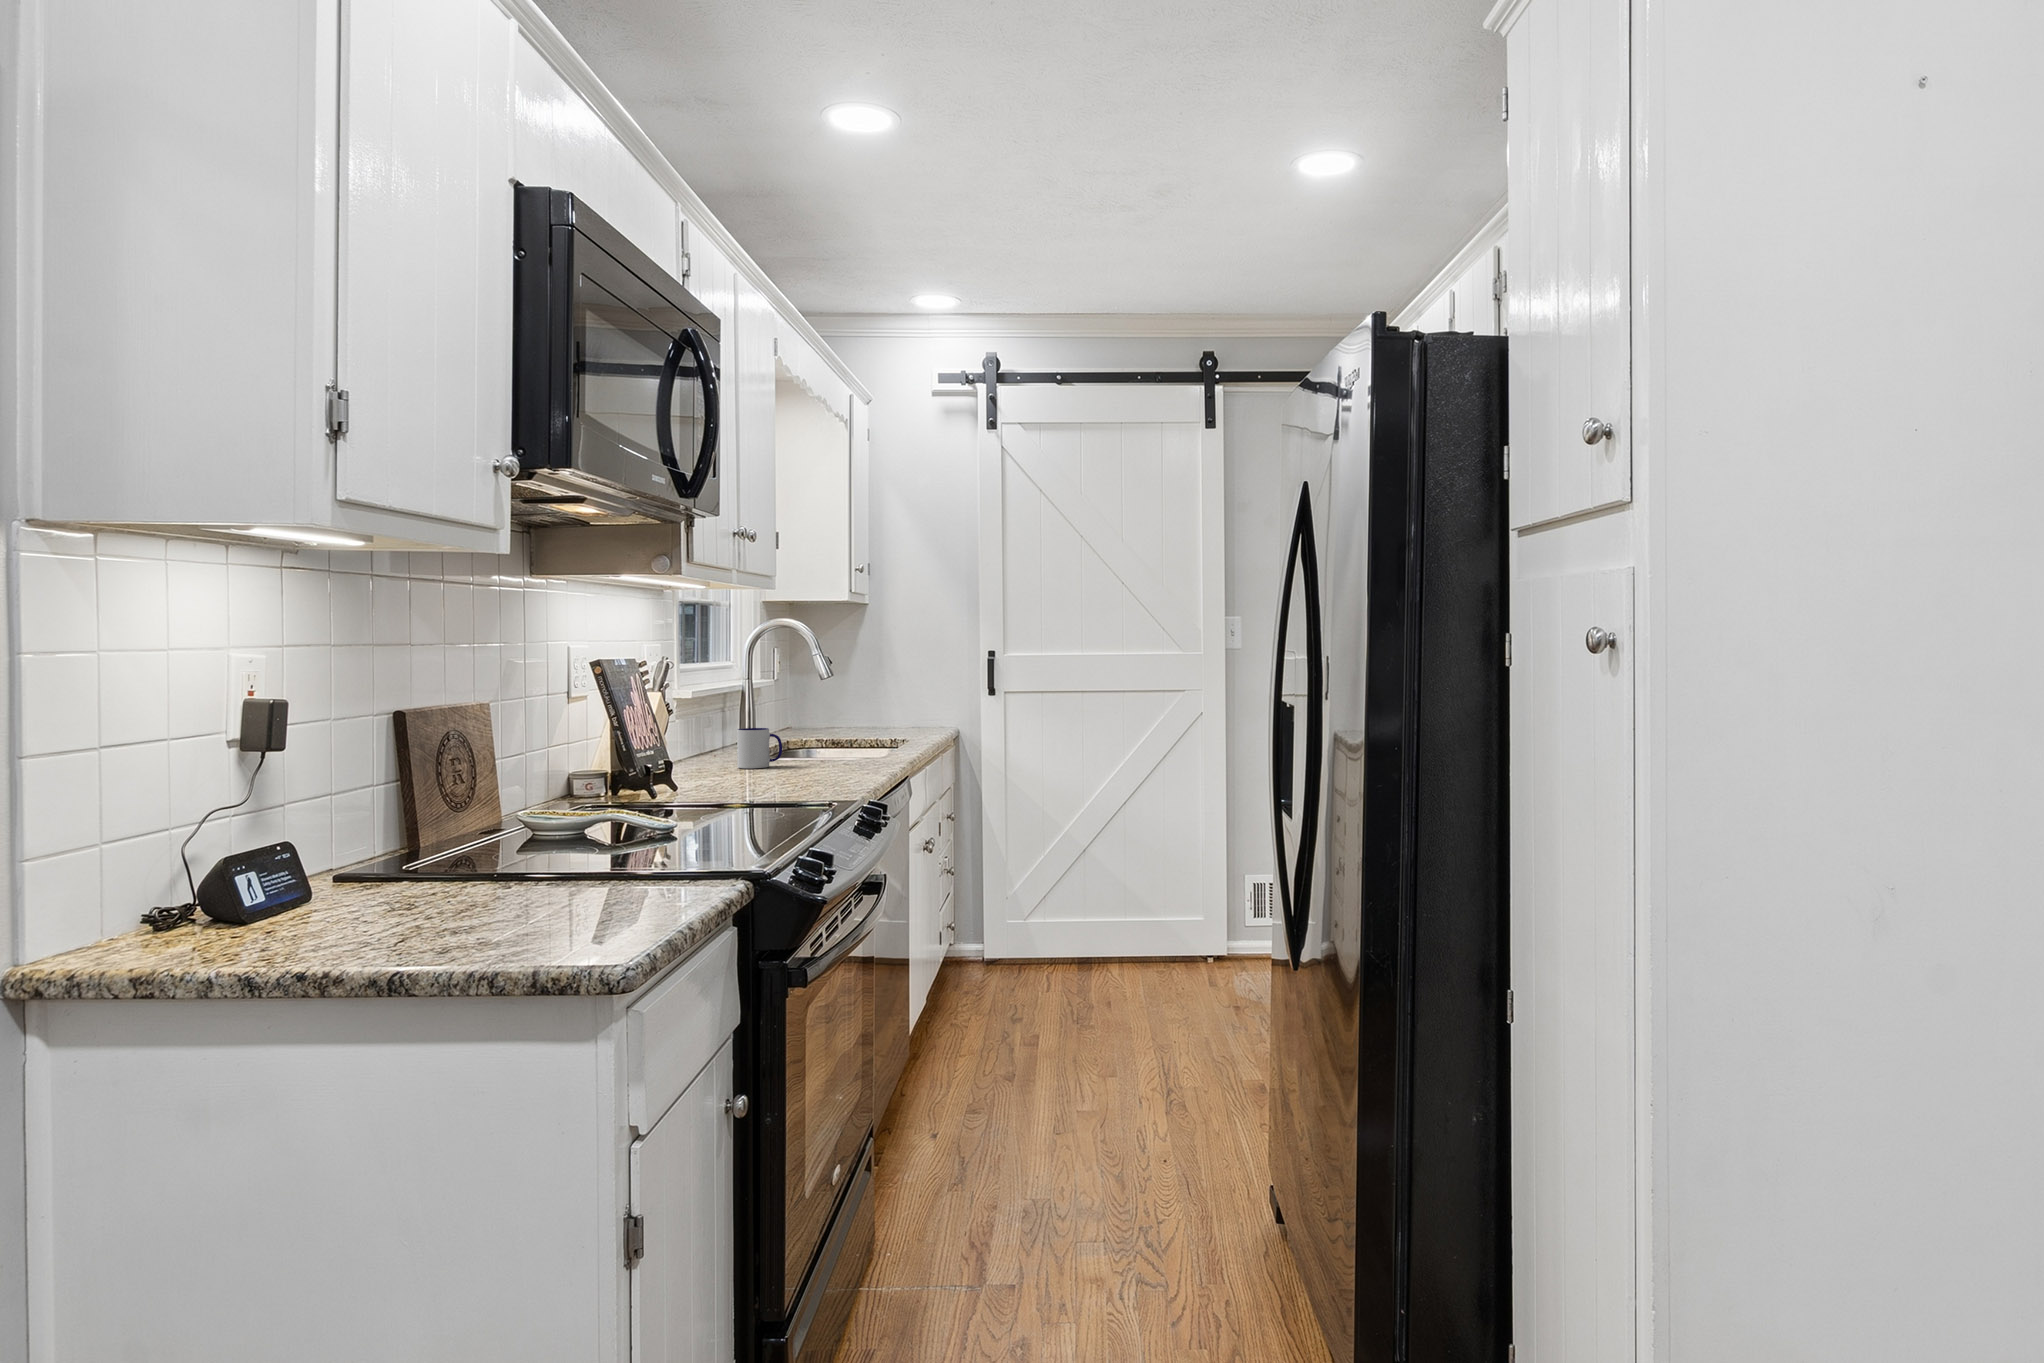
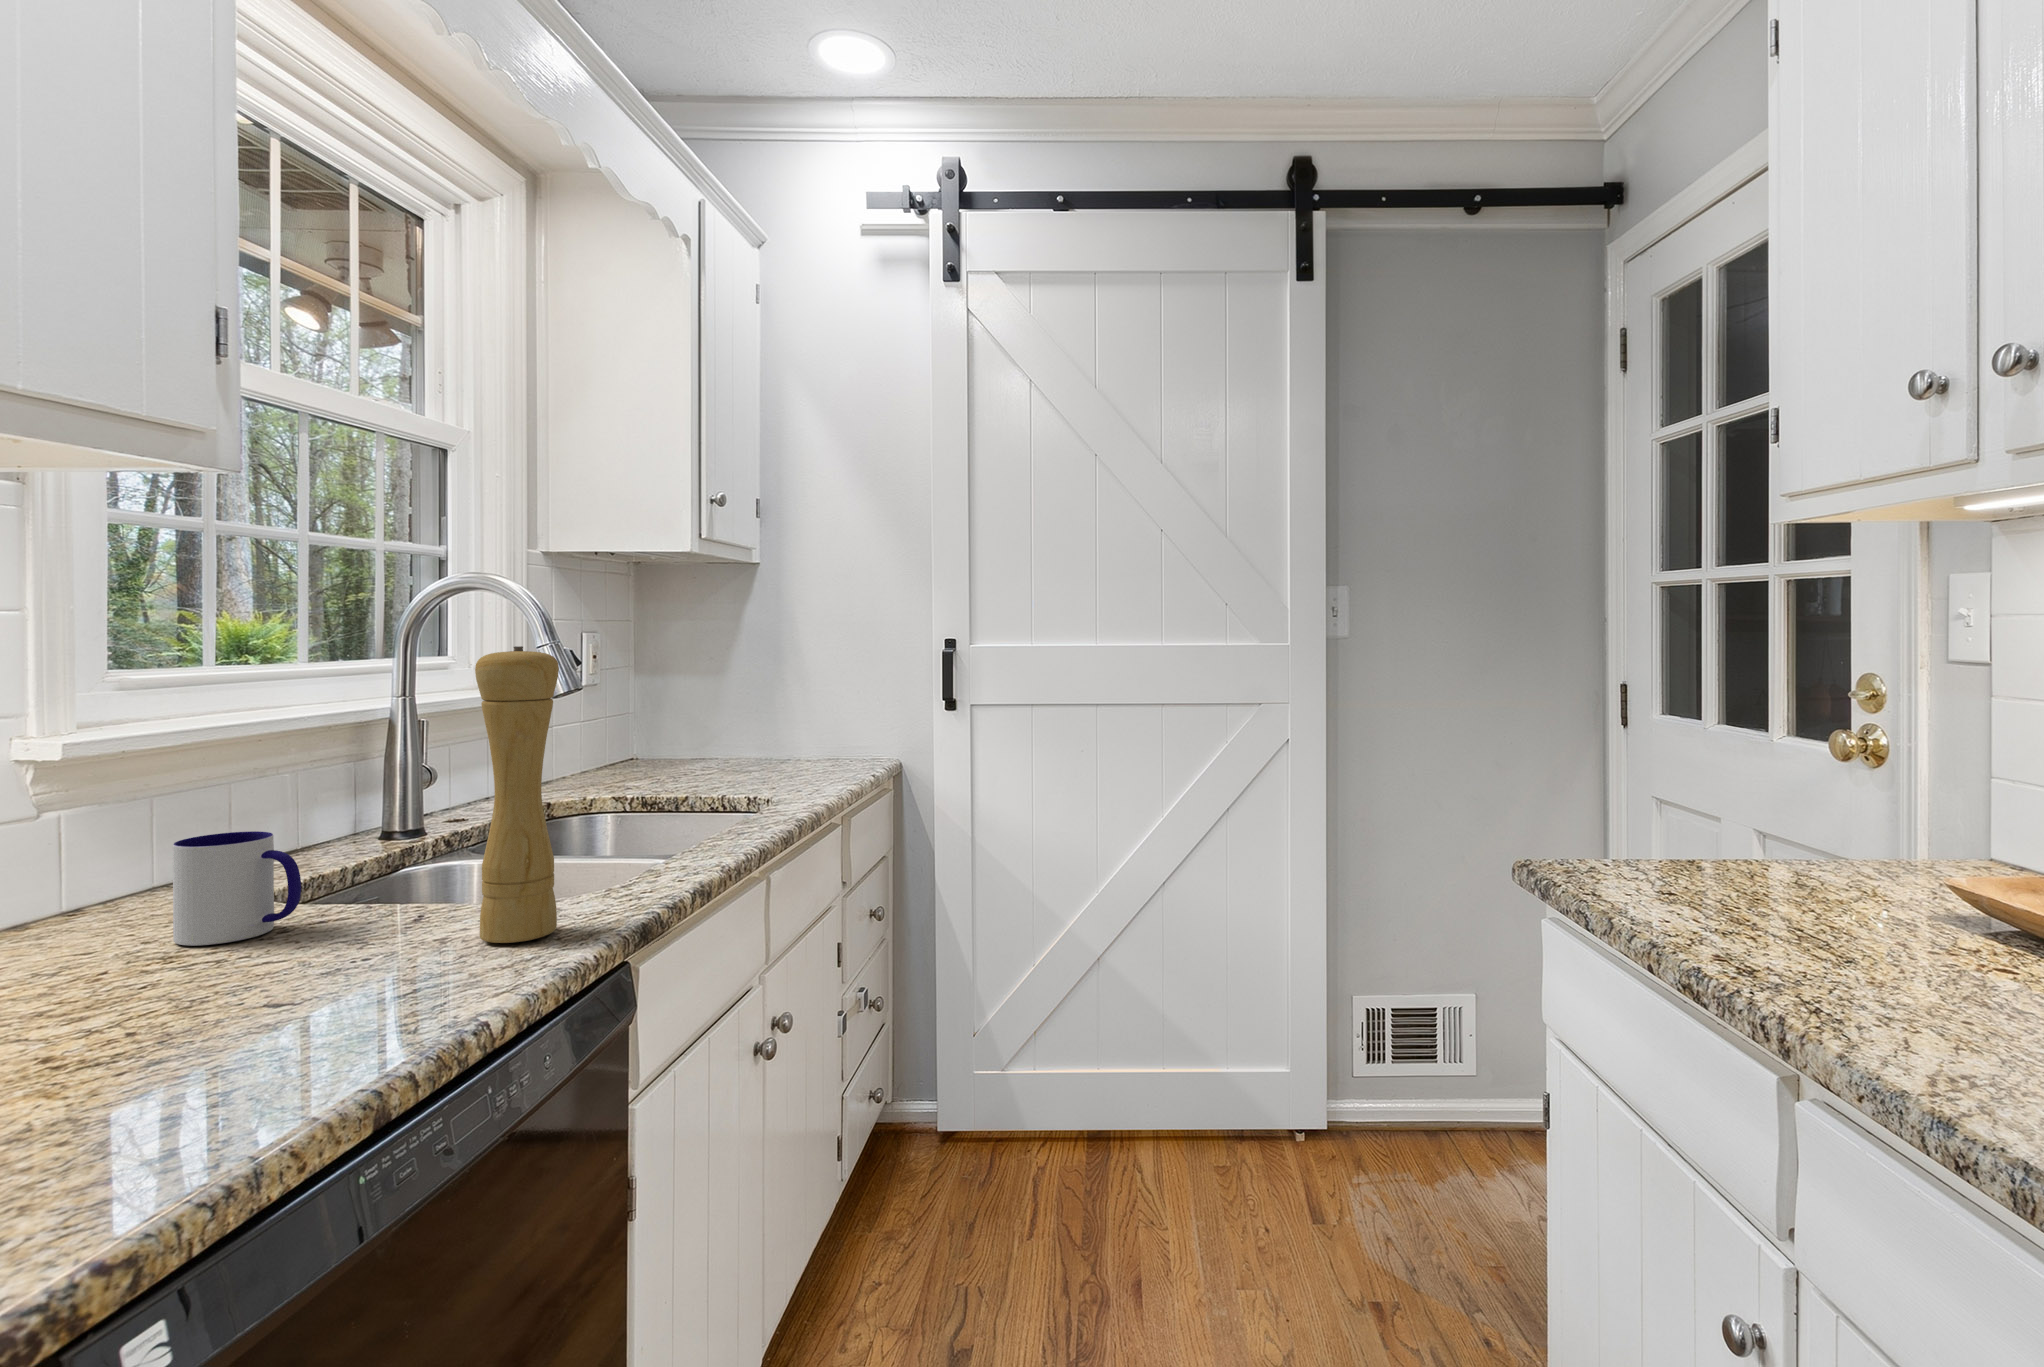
pepper mill: none [856,653,885,767] -> present [475,646,559,943]

